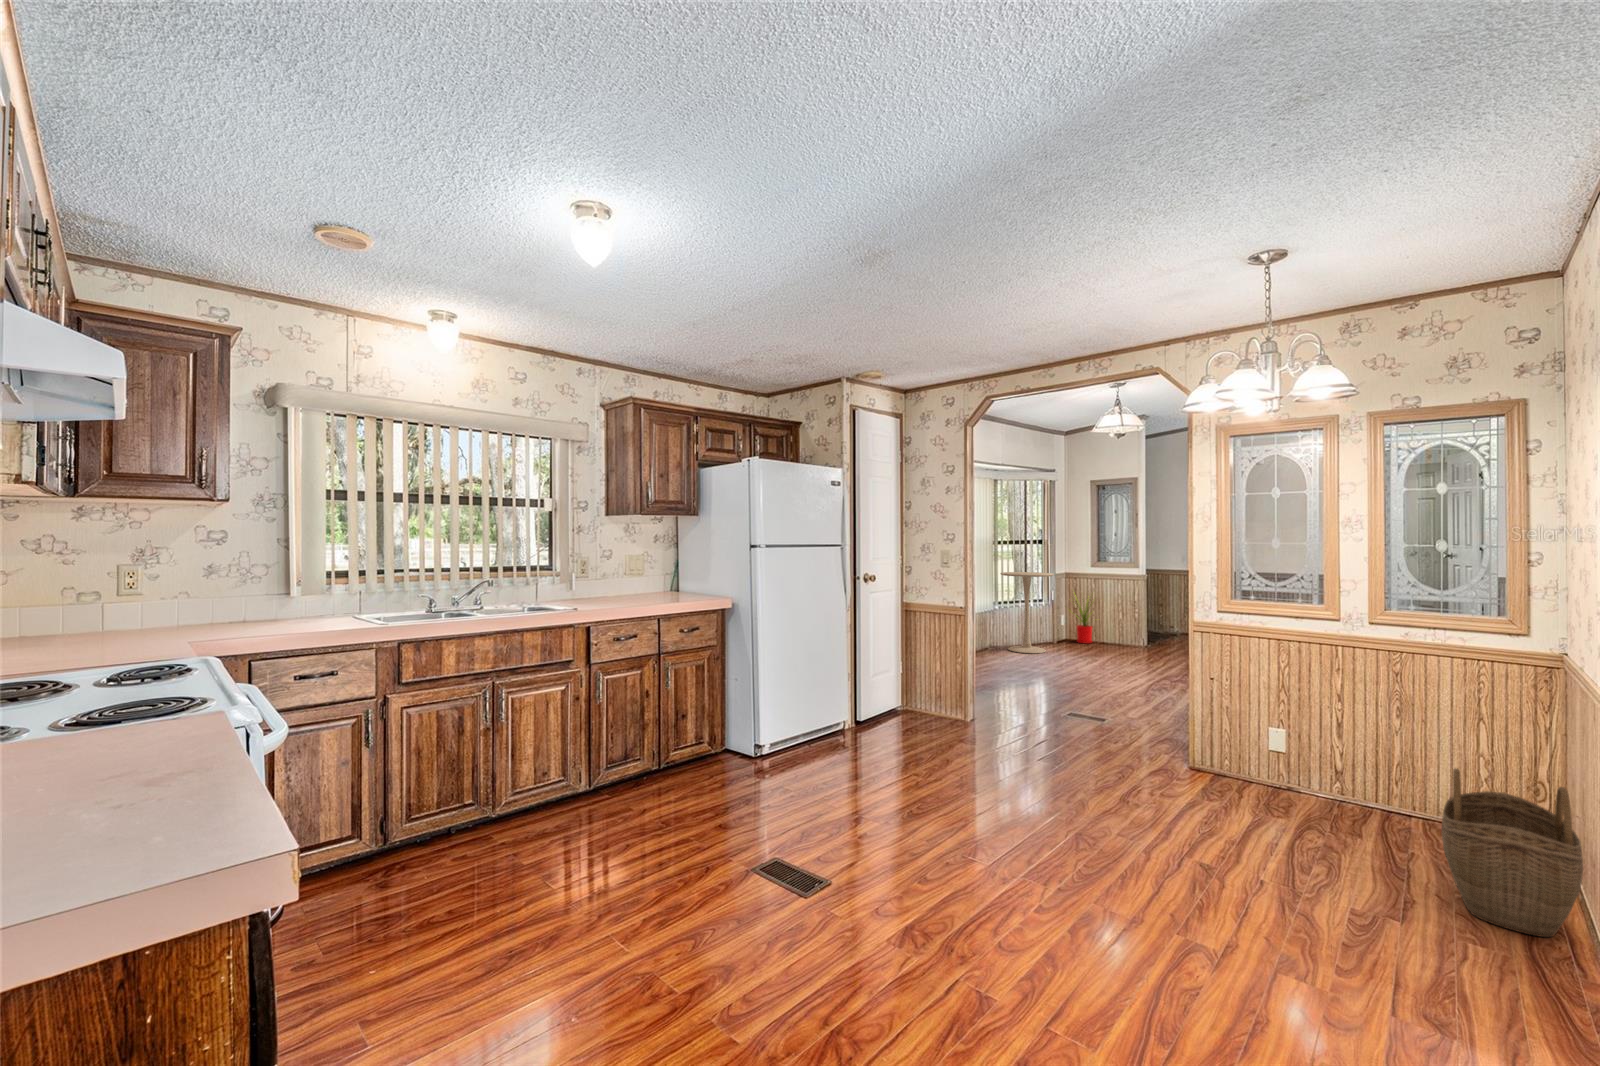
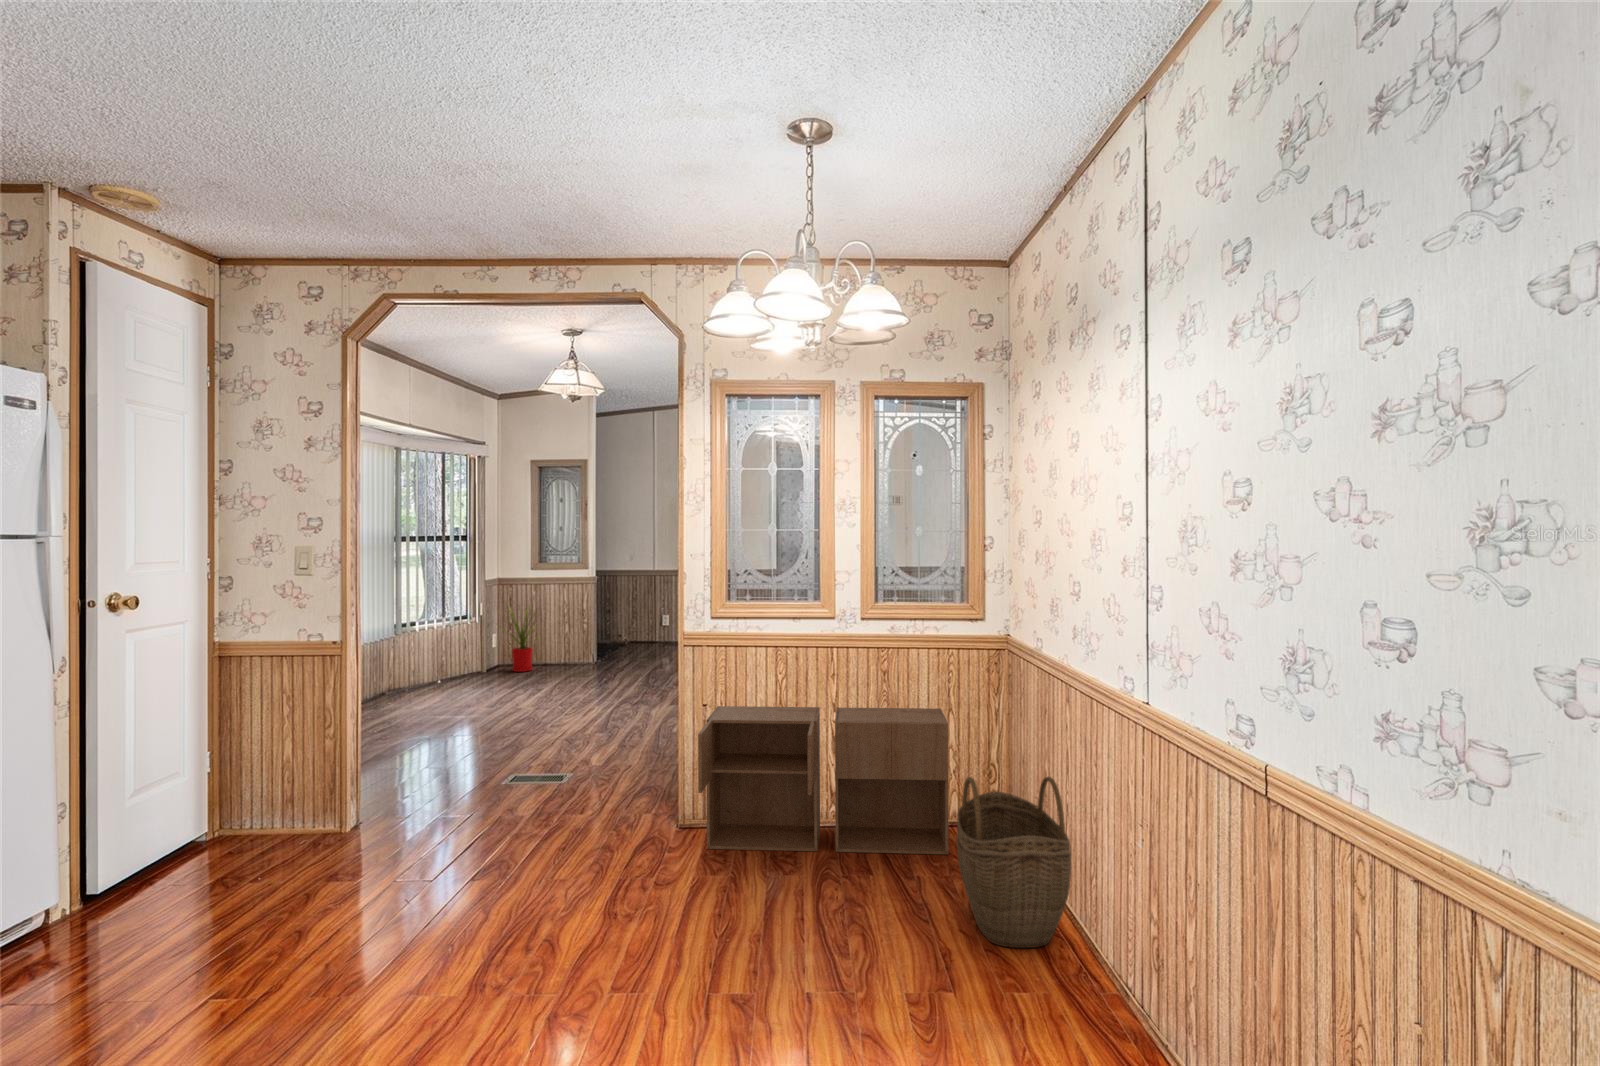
pedestal table: present [1000,572,1054,653] -> none [403,579,483,697]
storage cabinet: none [1196,680,1466,847] -> present [698,706,948,854]

